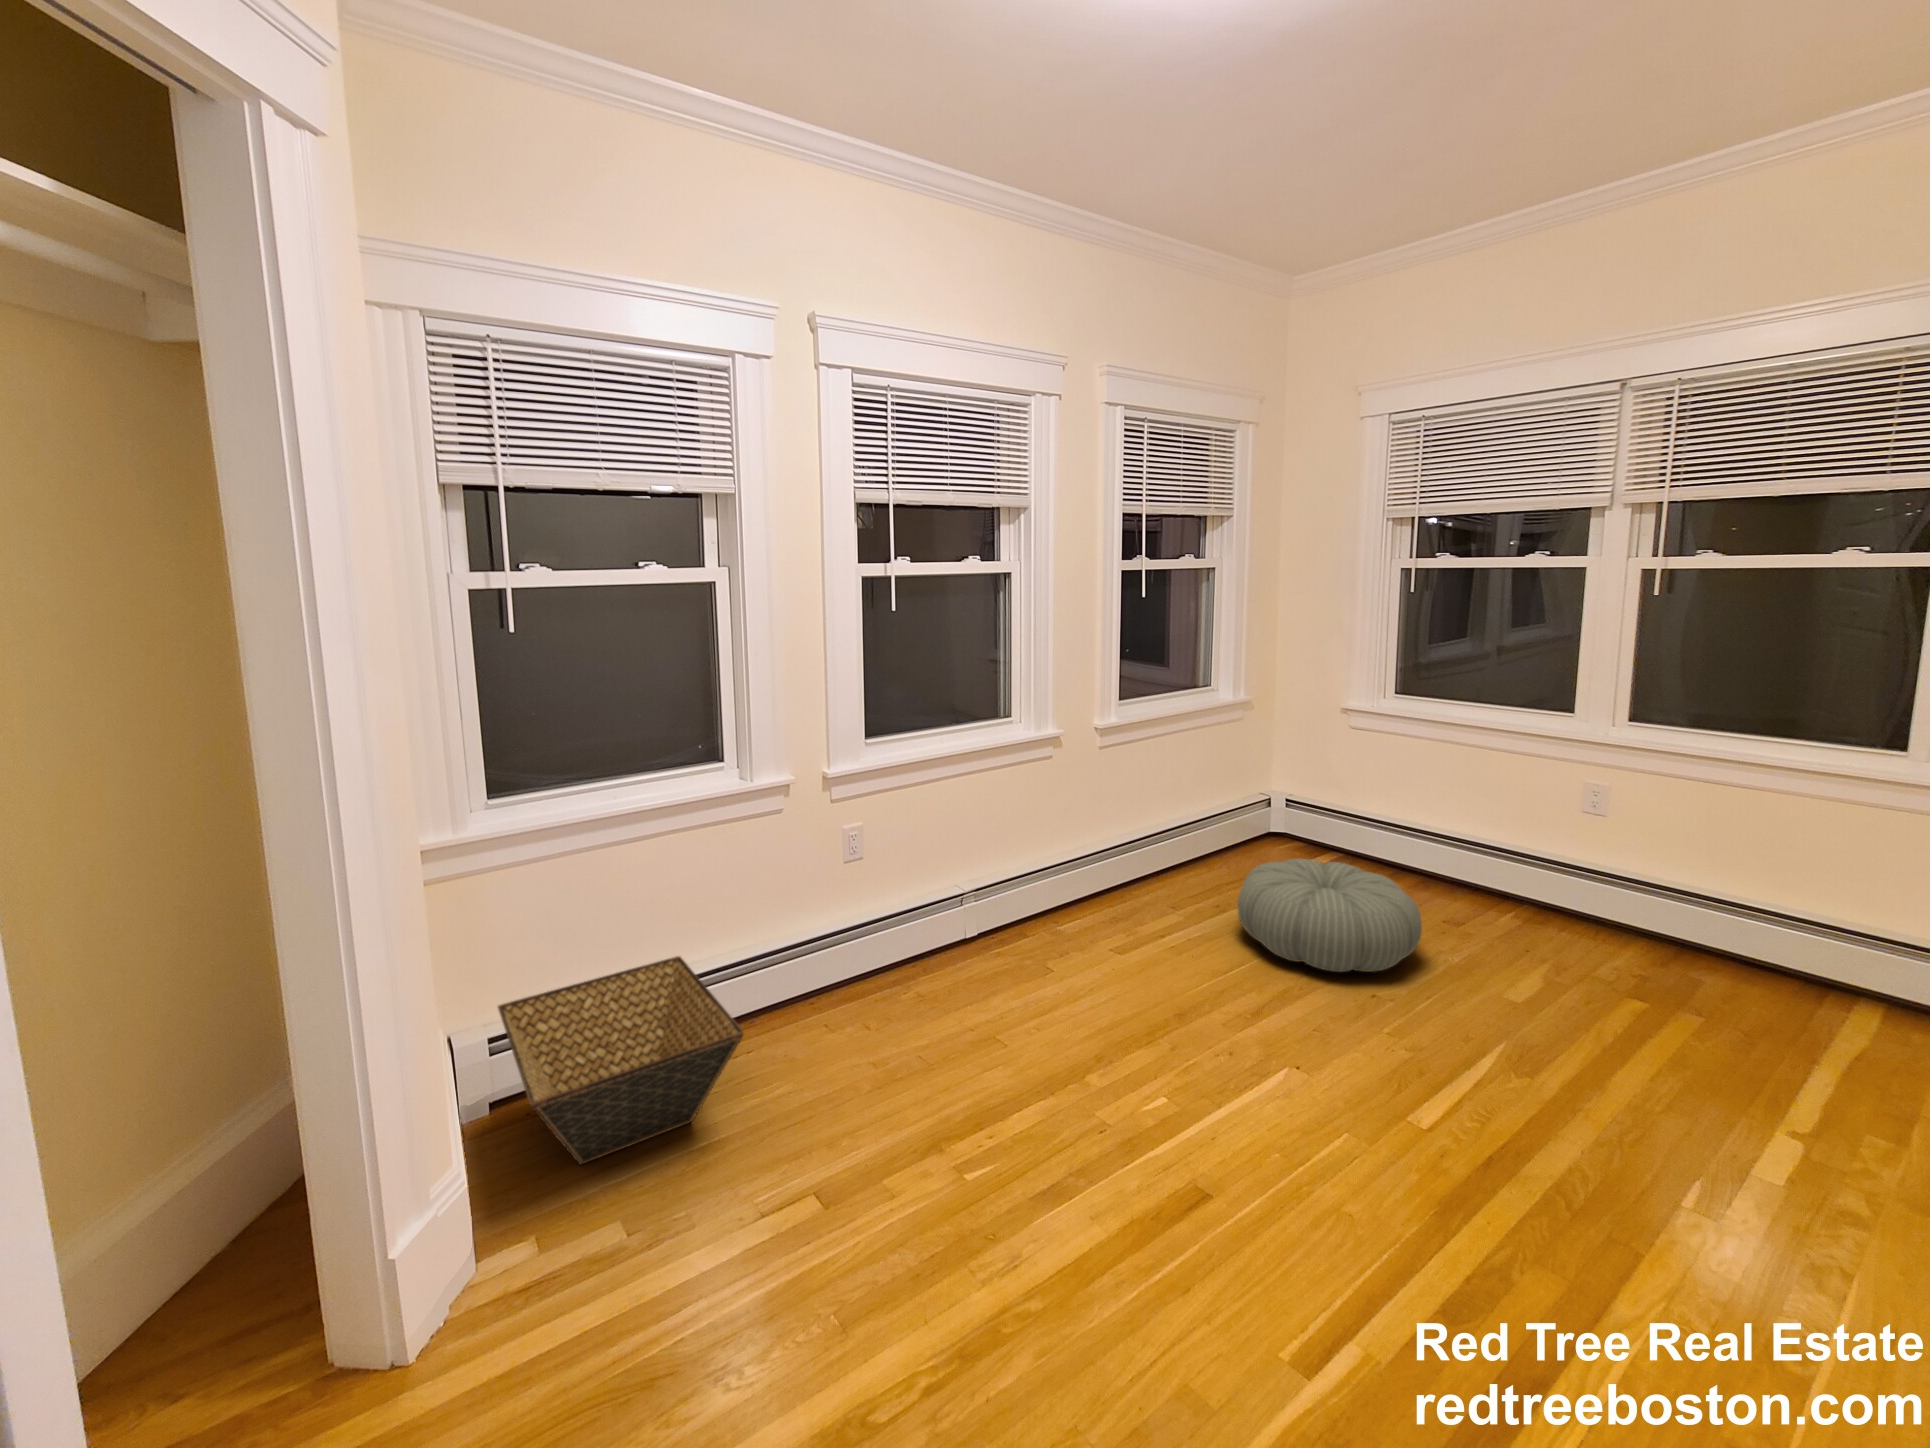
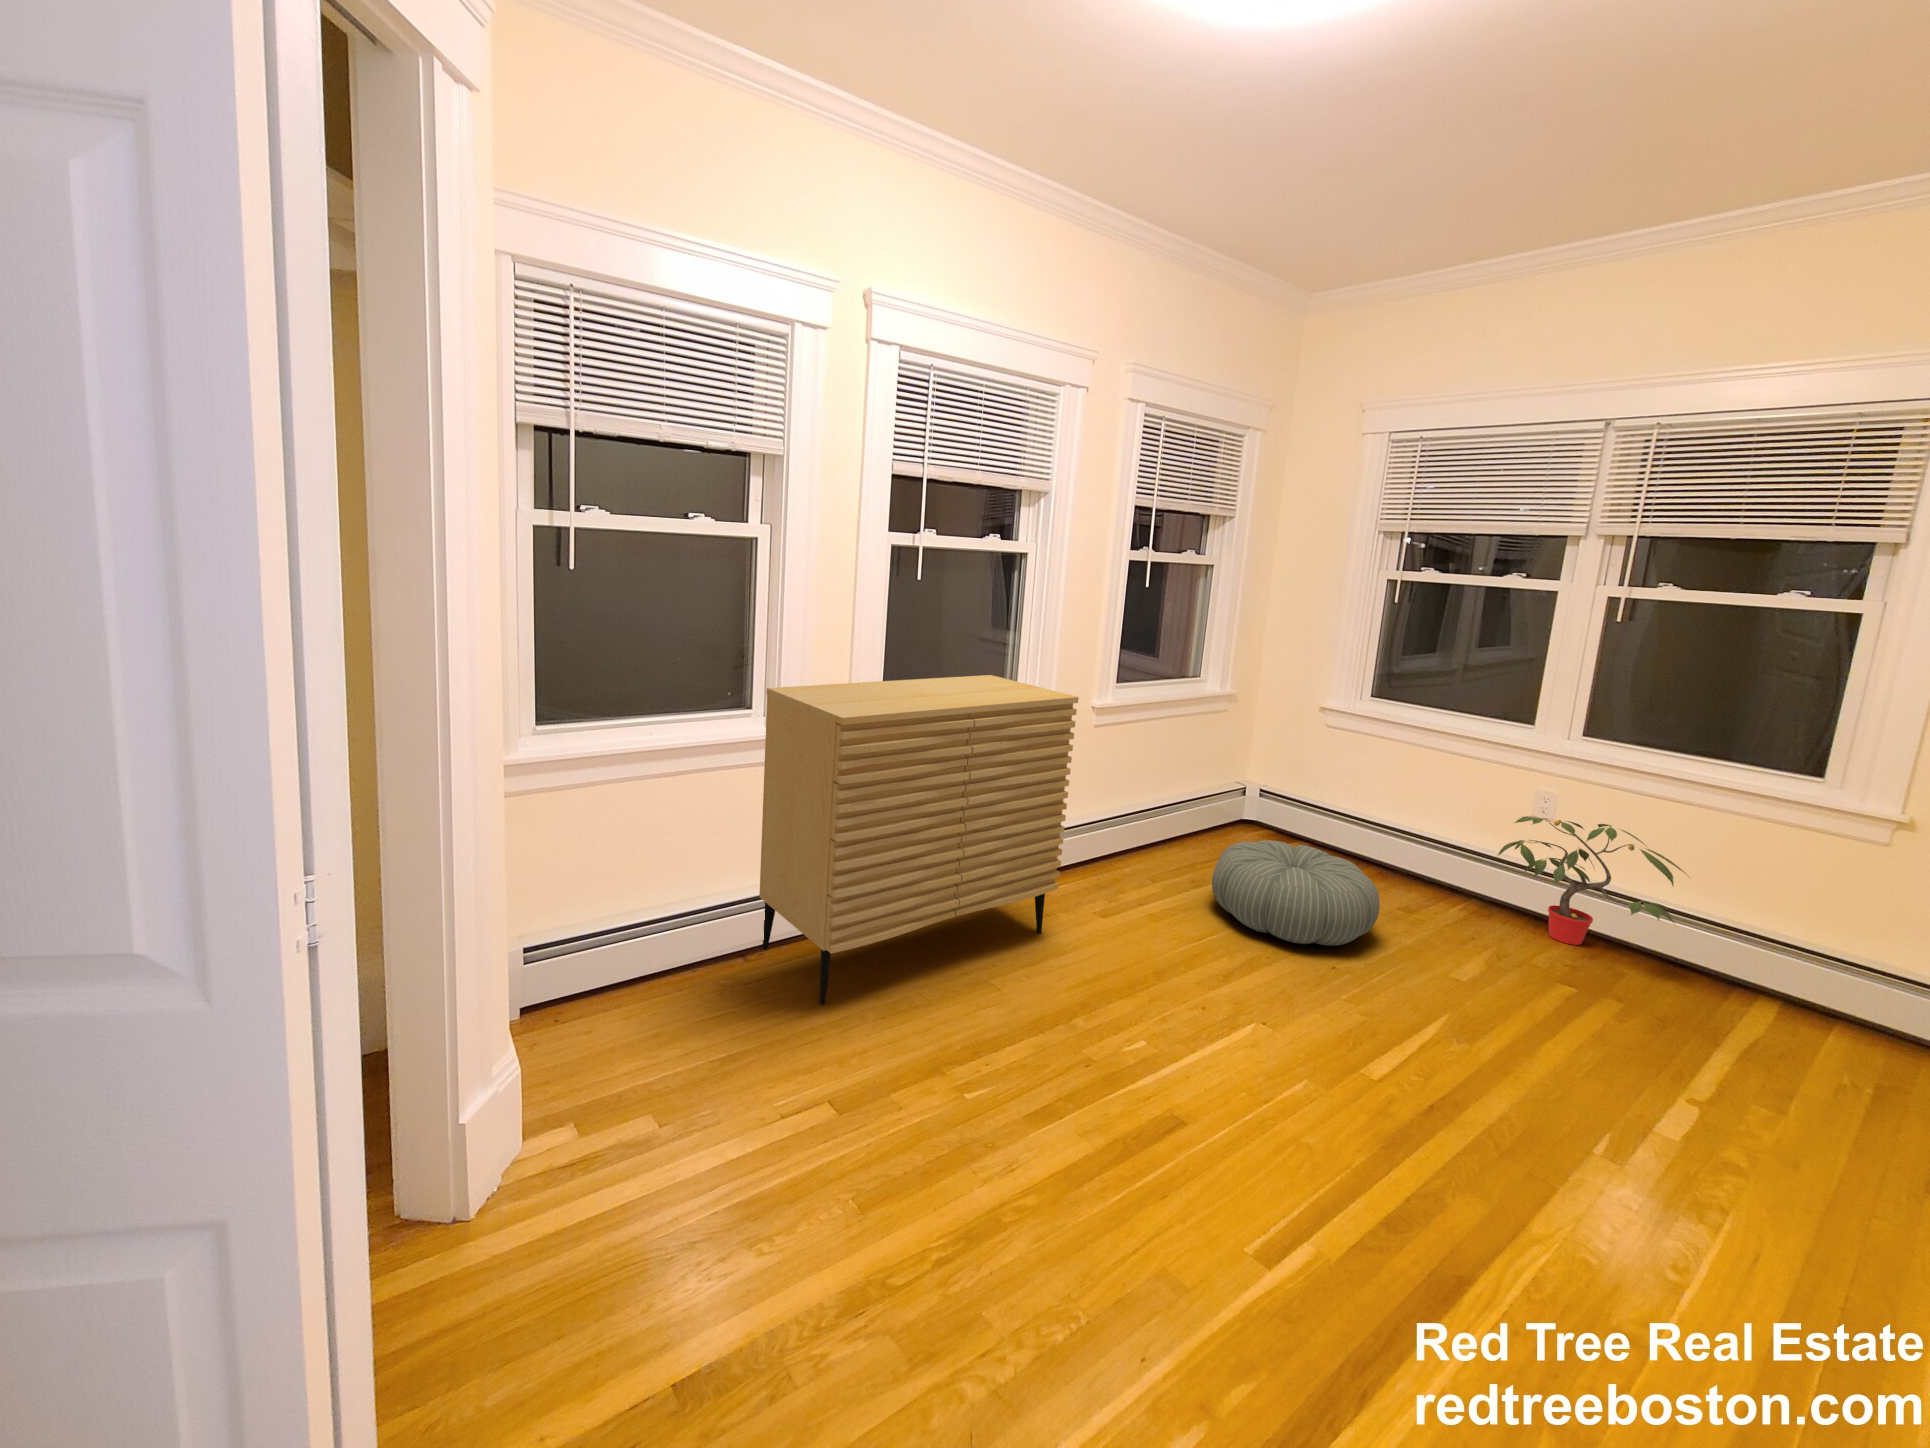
dresser: none [735,705,1072,1080] -> present [759,675,1078,1004]
potted plant: none [1547,814,1773,951] -> present [1498,816,1687,945]
basket: present [498,956,744,1165] -> none [534,884,767,1063]

